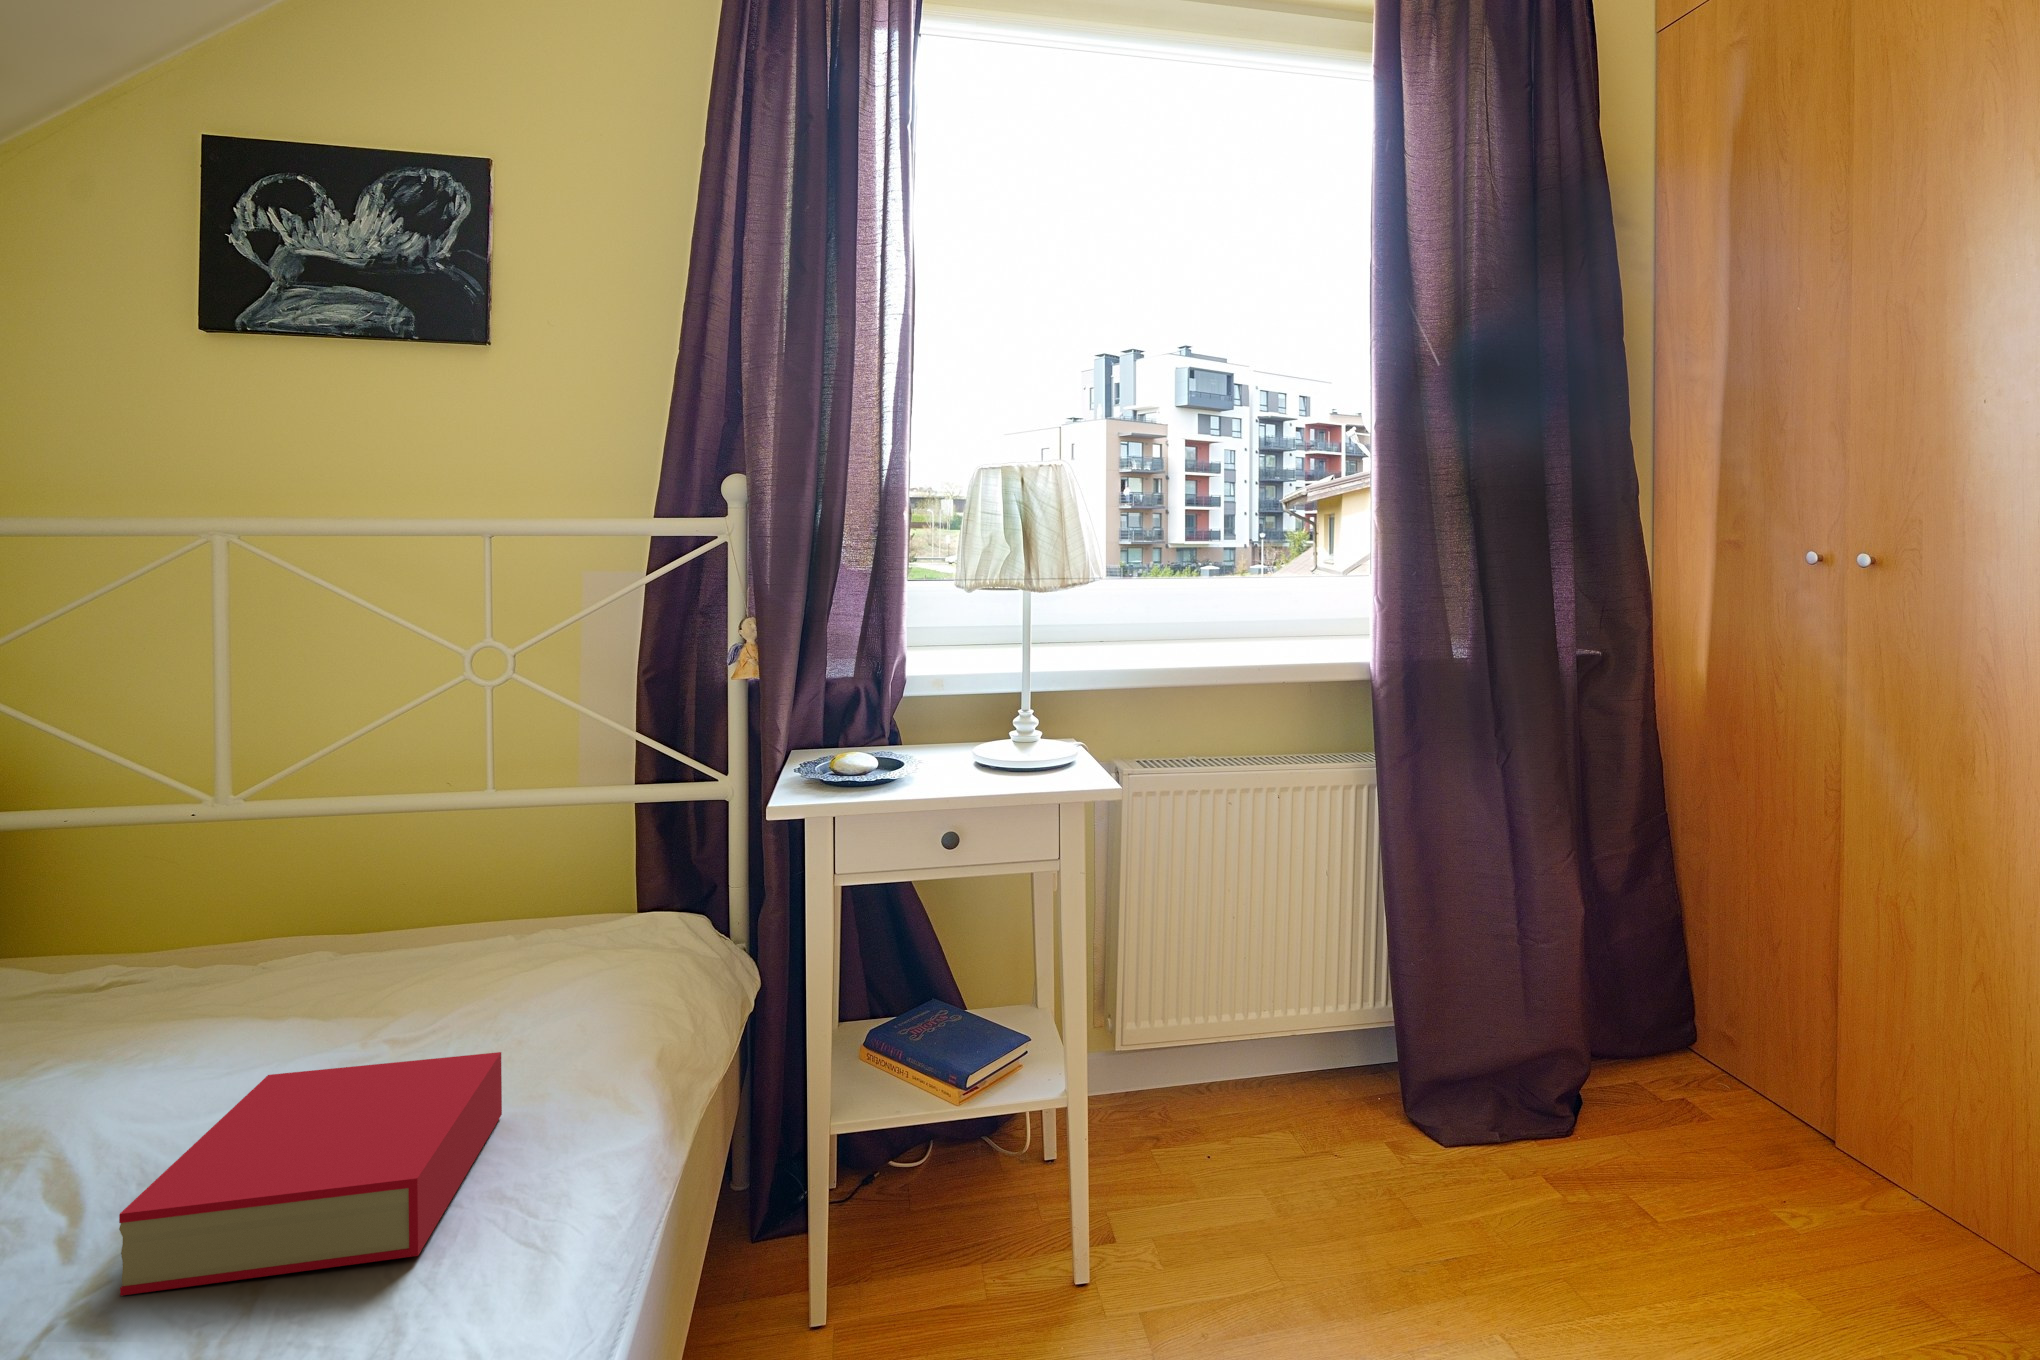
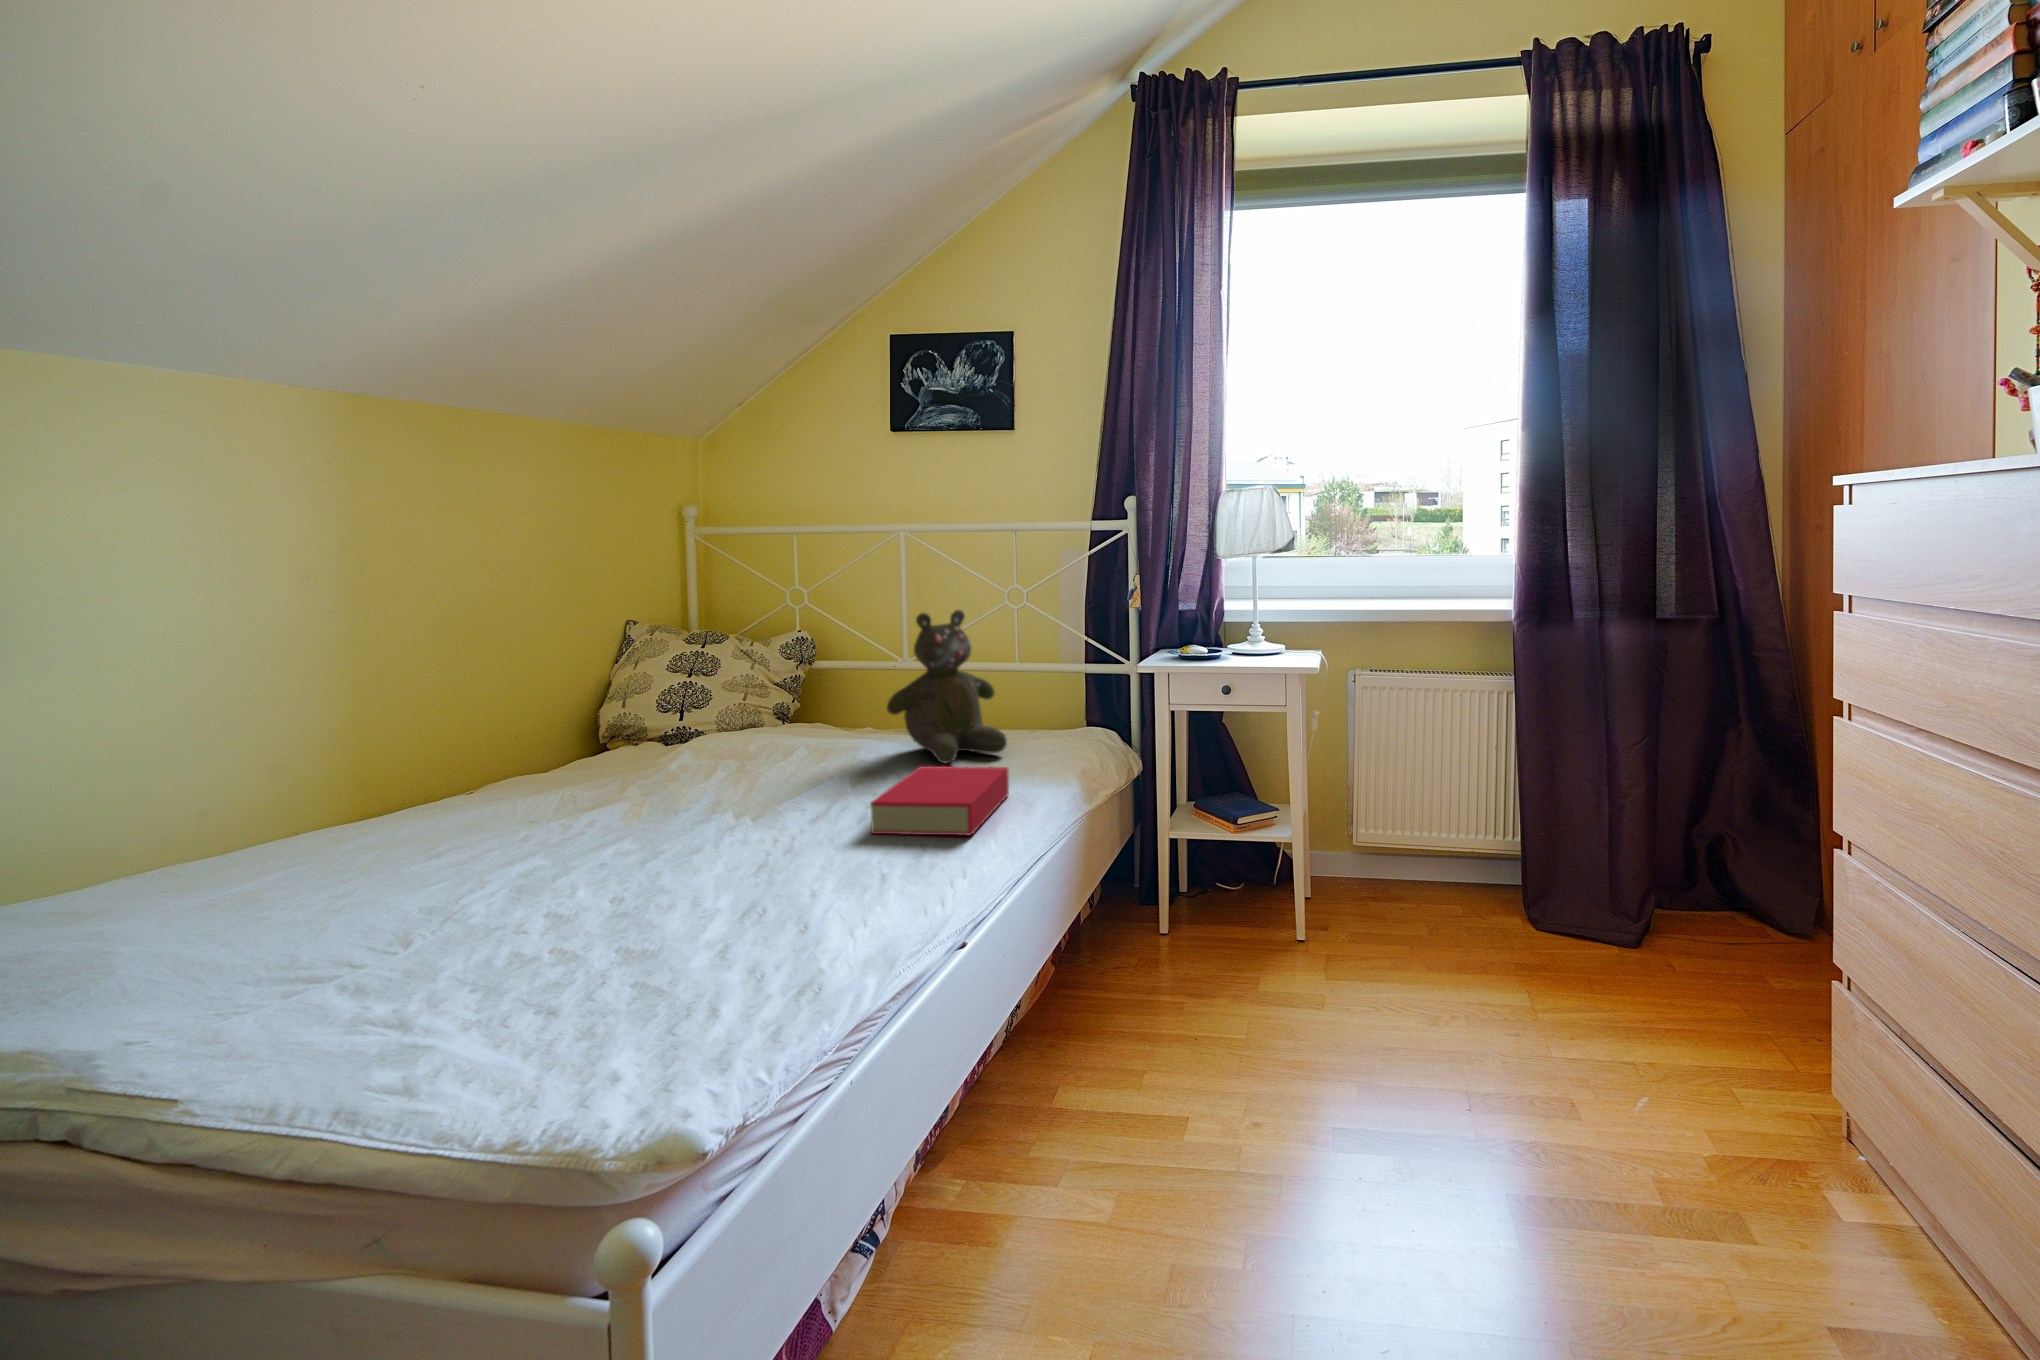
teddy bear: none [176,701,483,1046] -> present [887,610,1007,763]

